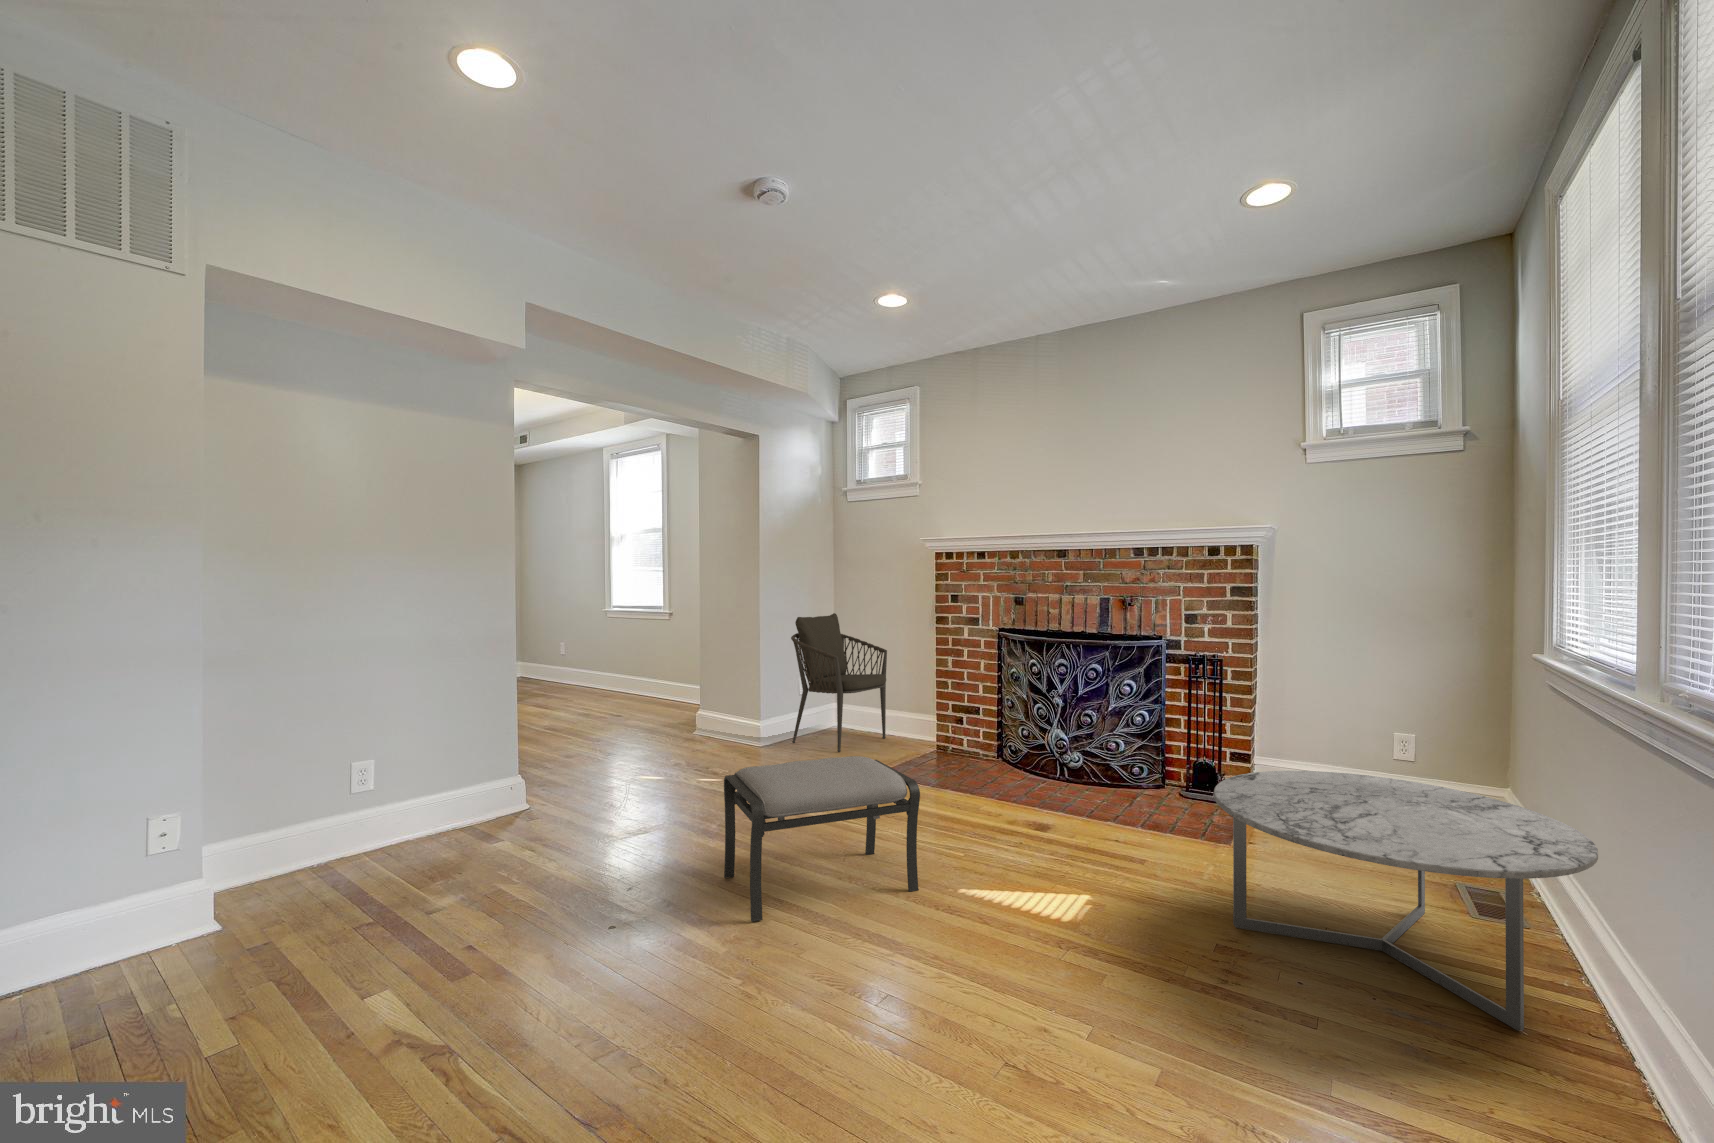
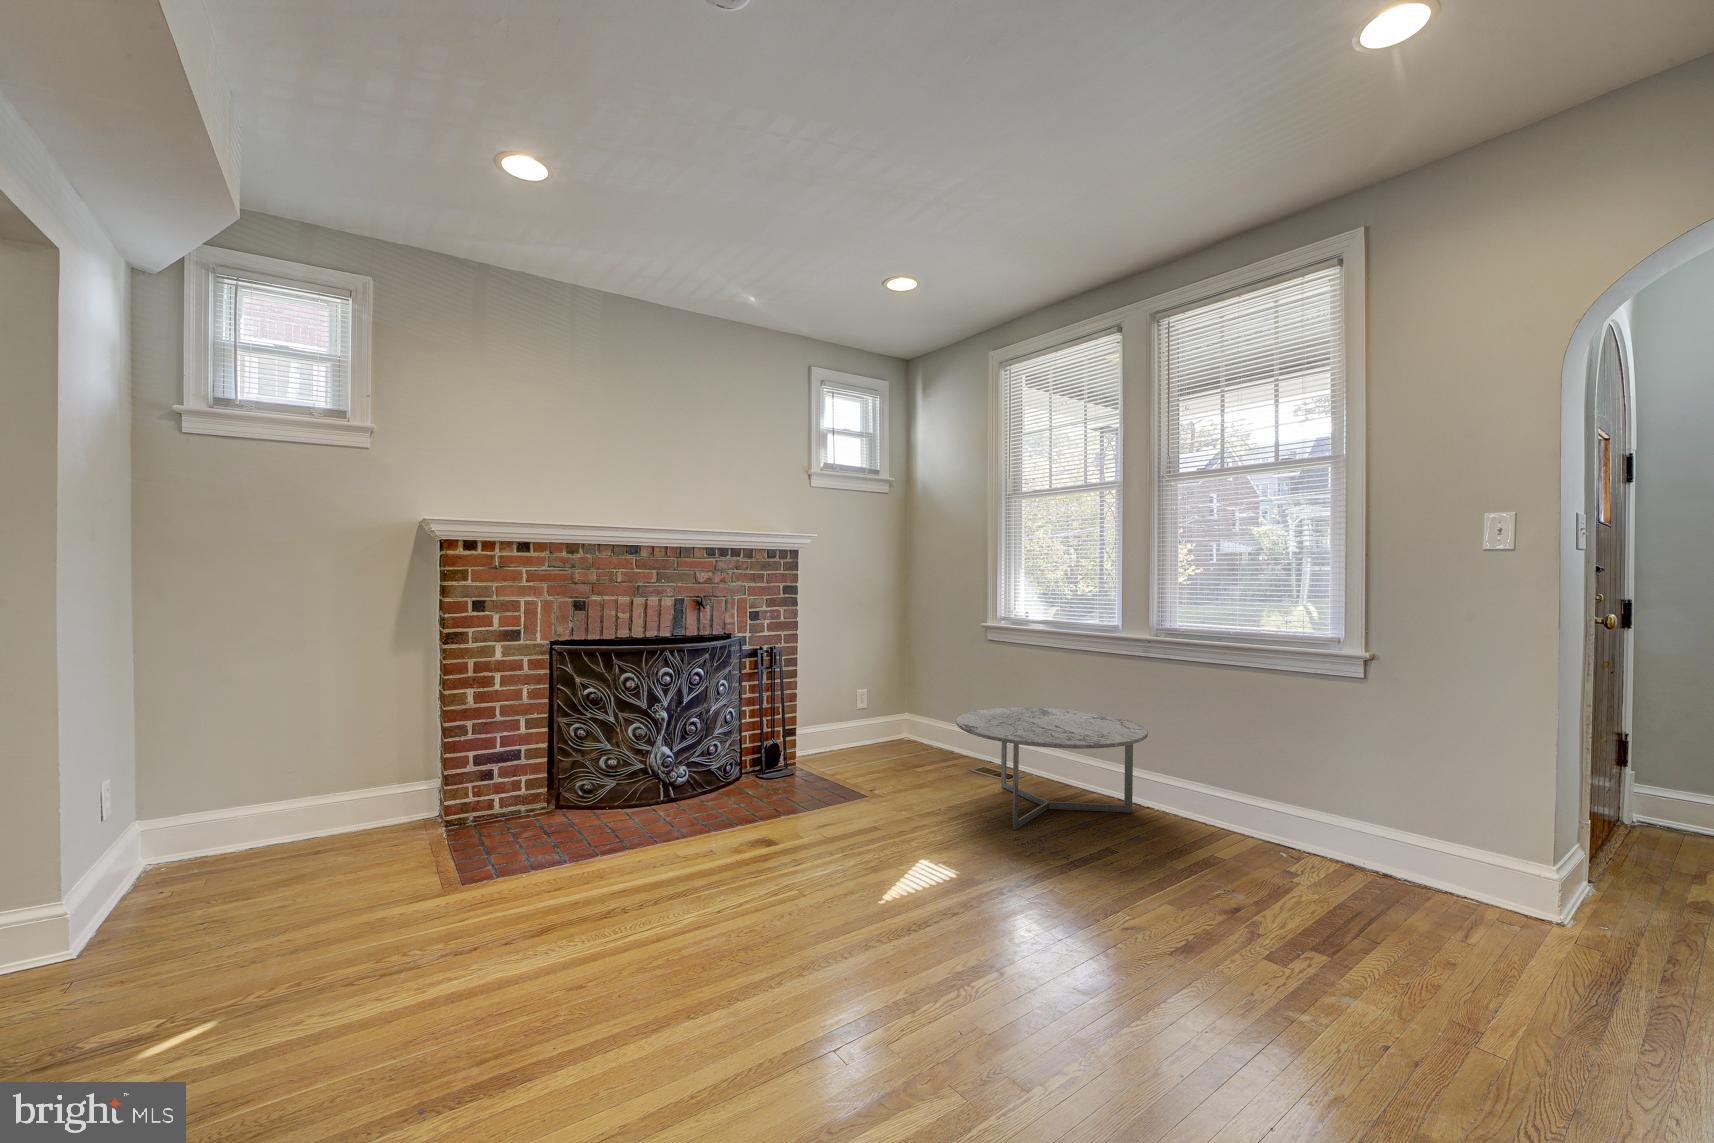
armchair: present [791,613,887,752] -> none [157,643,361,914]
ottoman: present [724,756,920,922] -> none [789,804,965,1044]

